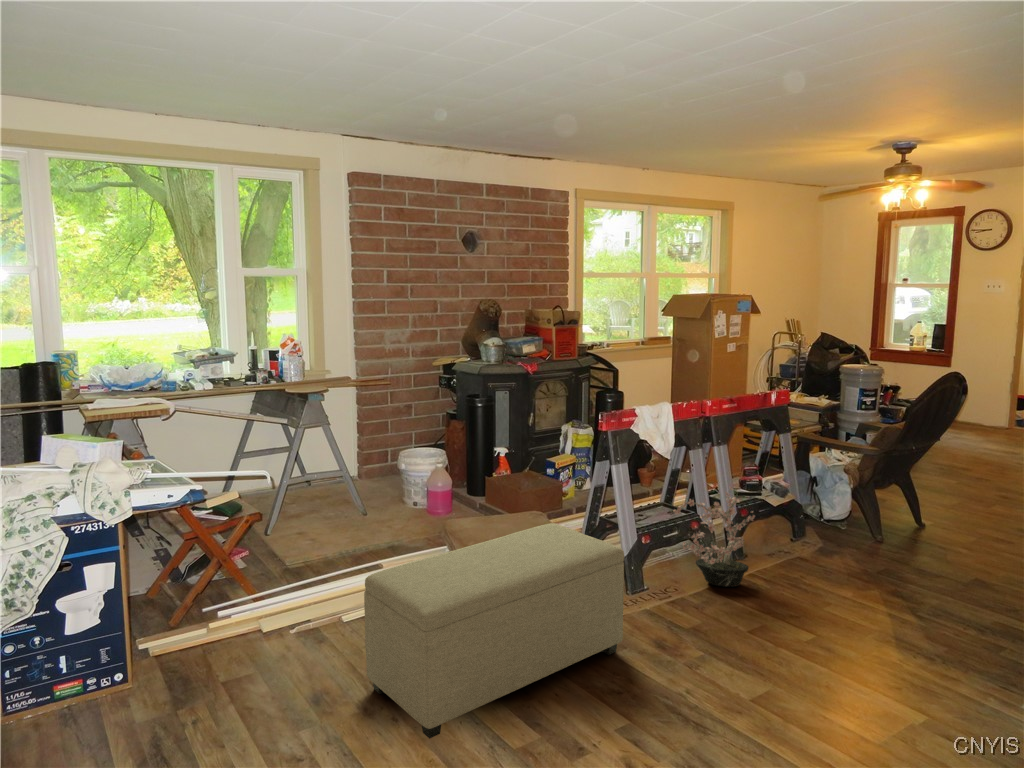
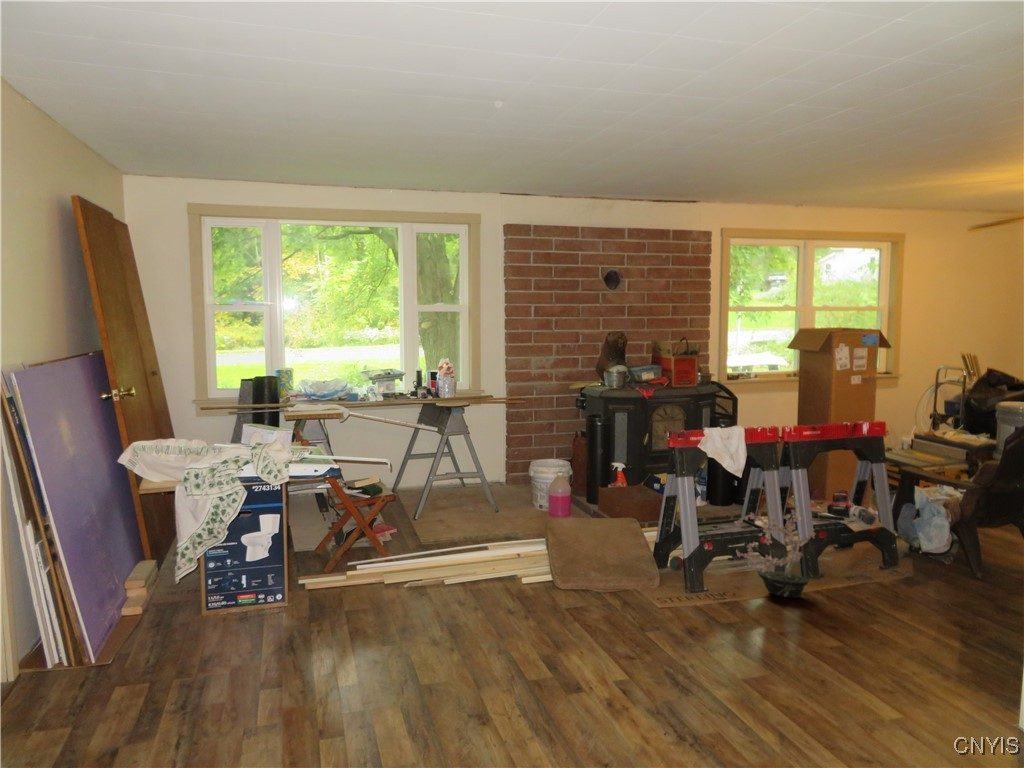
ottoman: present [364,523,624,739] -> none [440,520,656,666]

